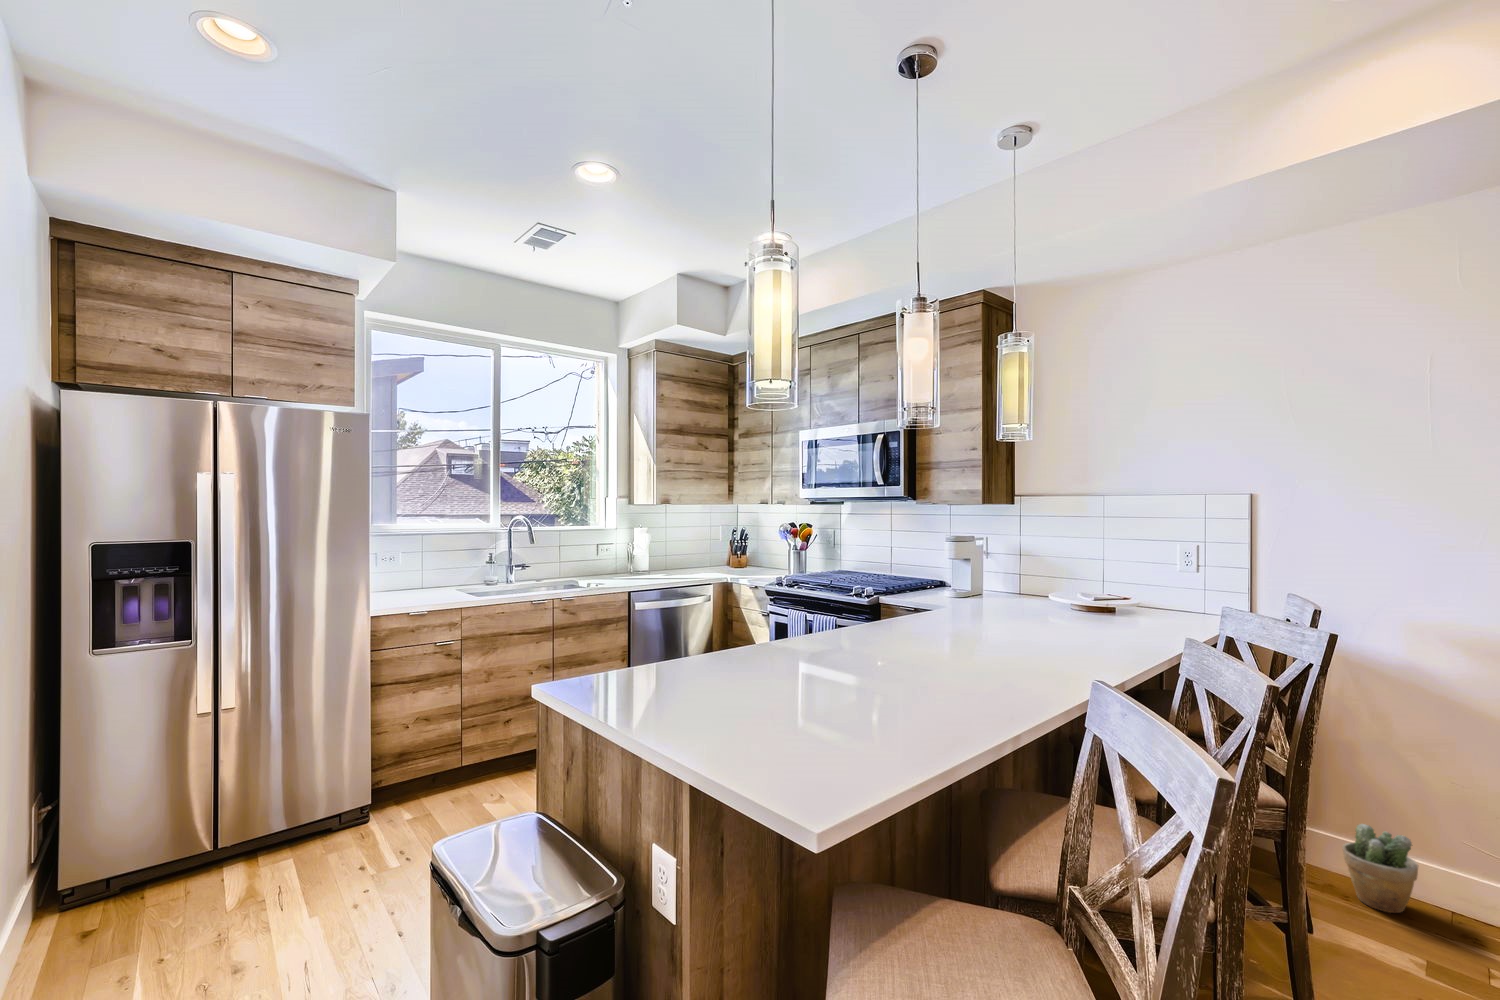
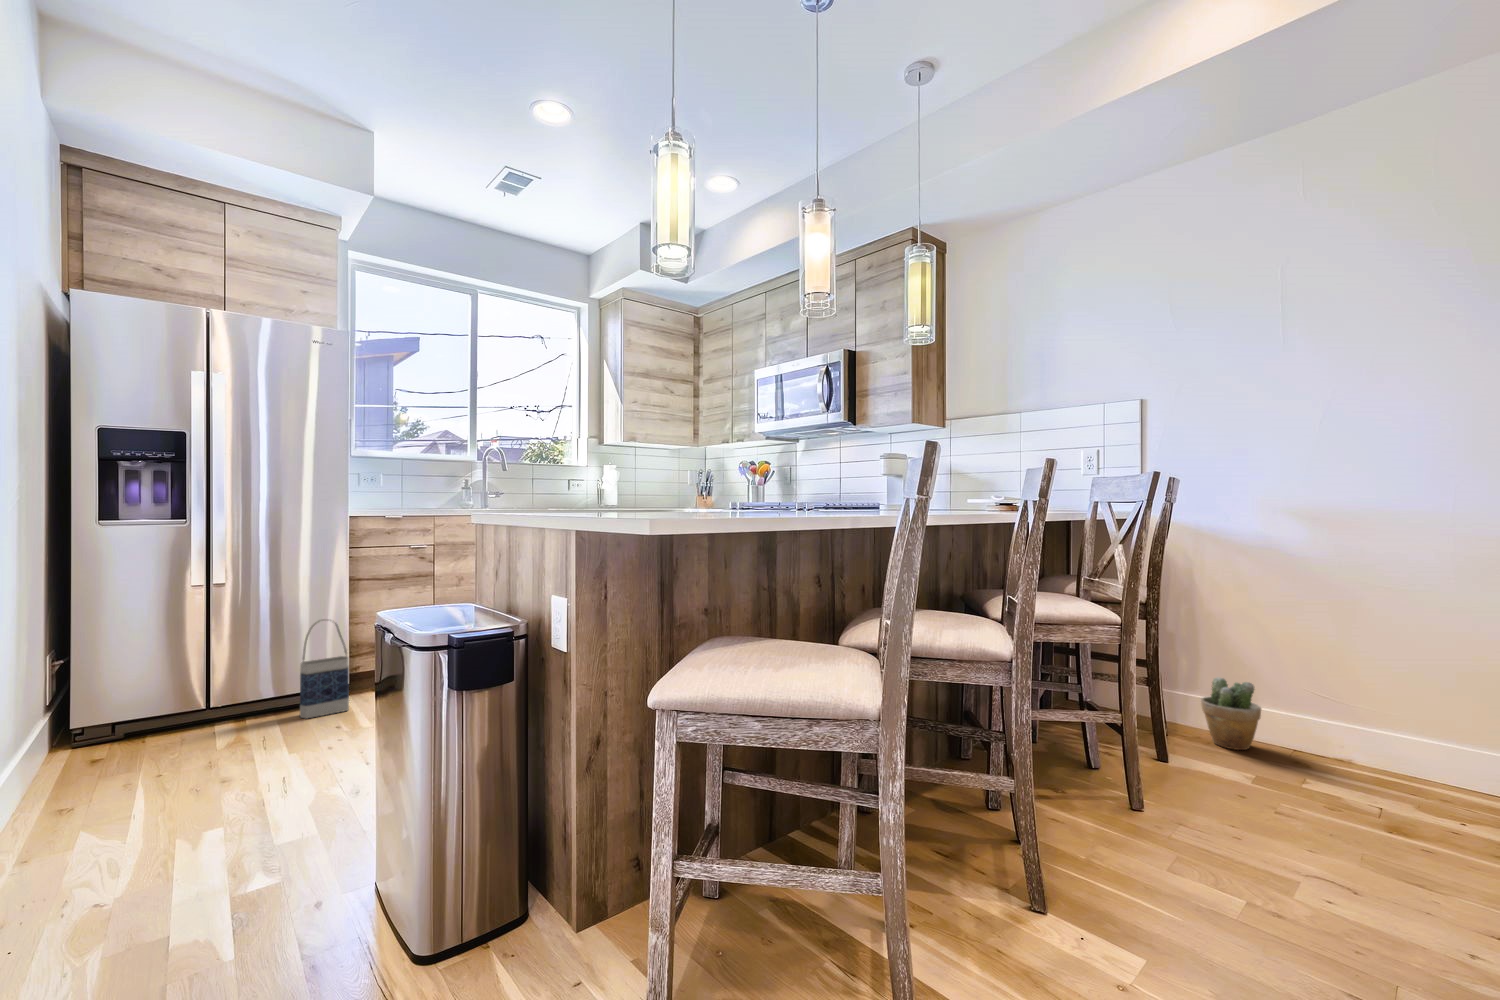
bag: none [316,740,369,857] -> present [300,619,349,718]

